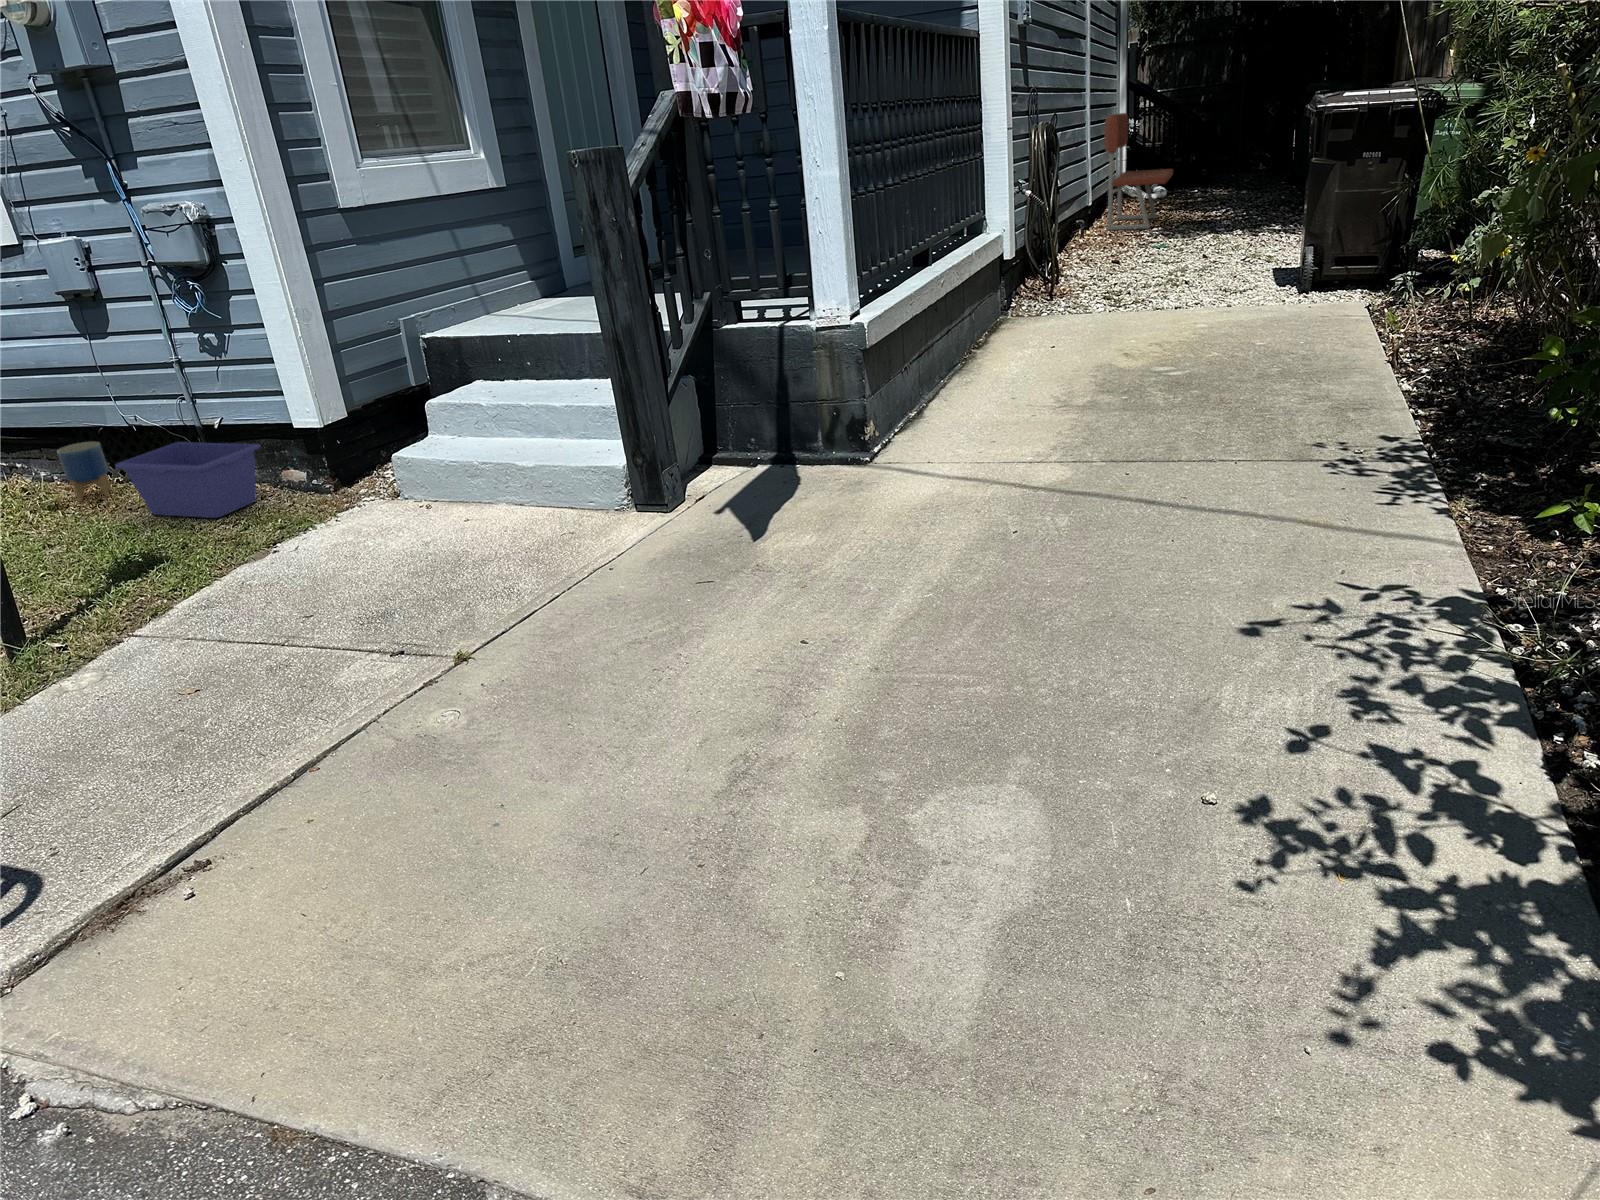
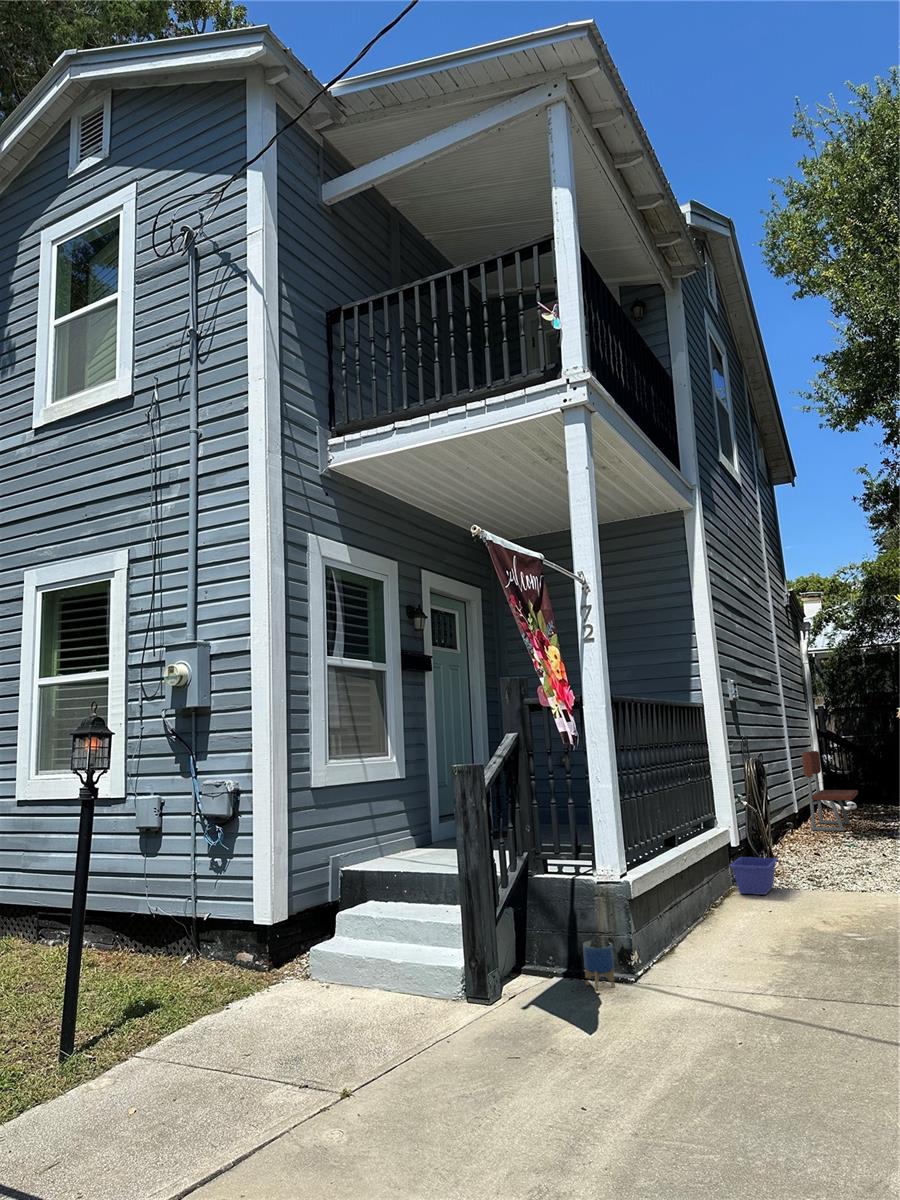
planter: present [57,442,112,503] -> present [583,941,615,990]
storage bin: present [115,442,260,518] -> present [730,857,778,895]

